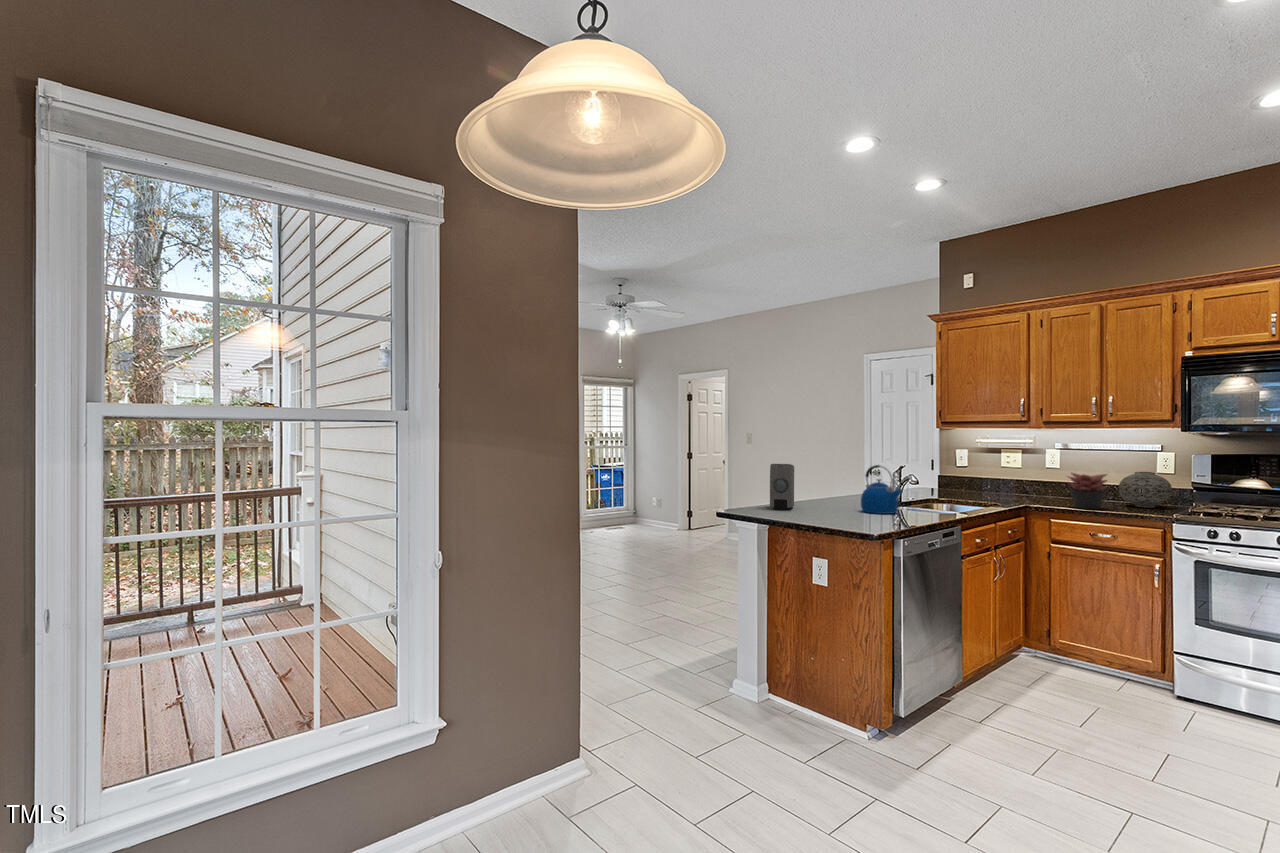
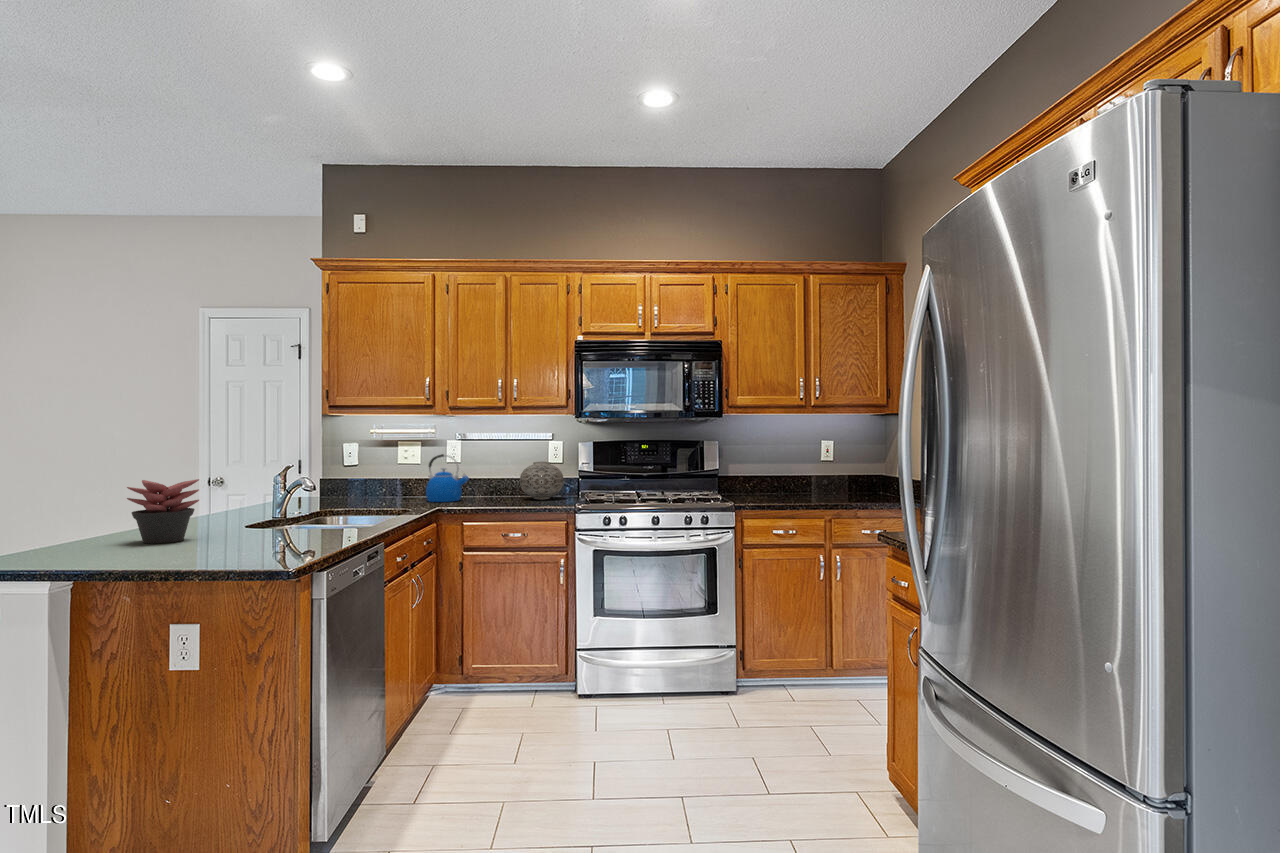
soap dispenser: present [770,464,794,510] -> none [42,469,97,559]
kettle: present [861,465,903,514] -> present [426,454,469,502]
succulent plant: present [1068,473,1107,510] -> present [127,479,199,544]

